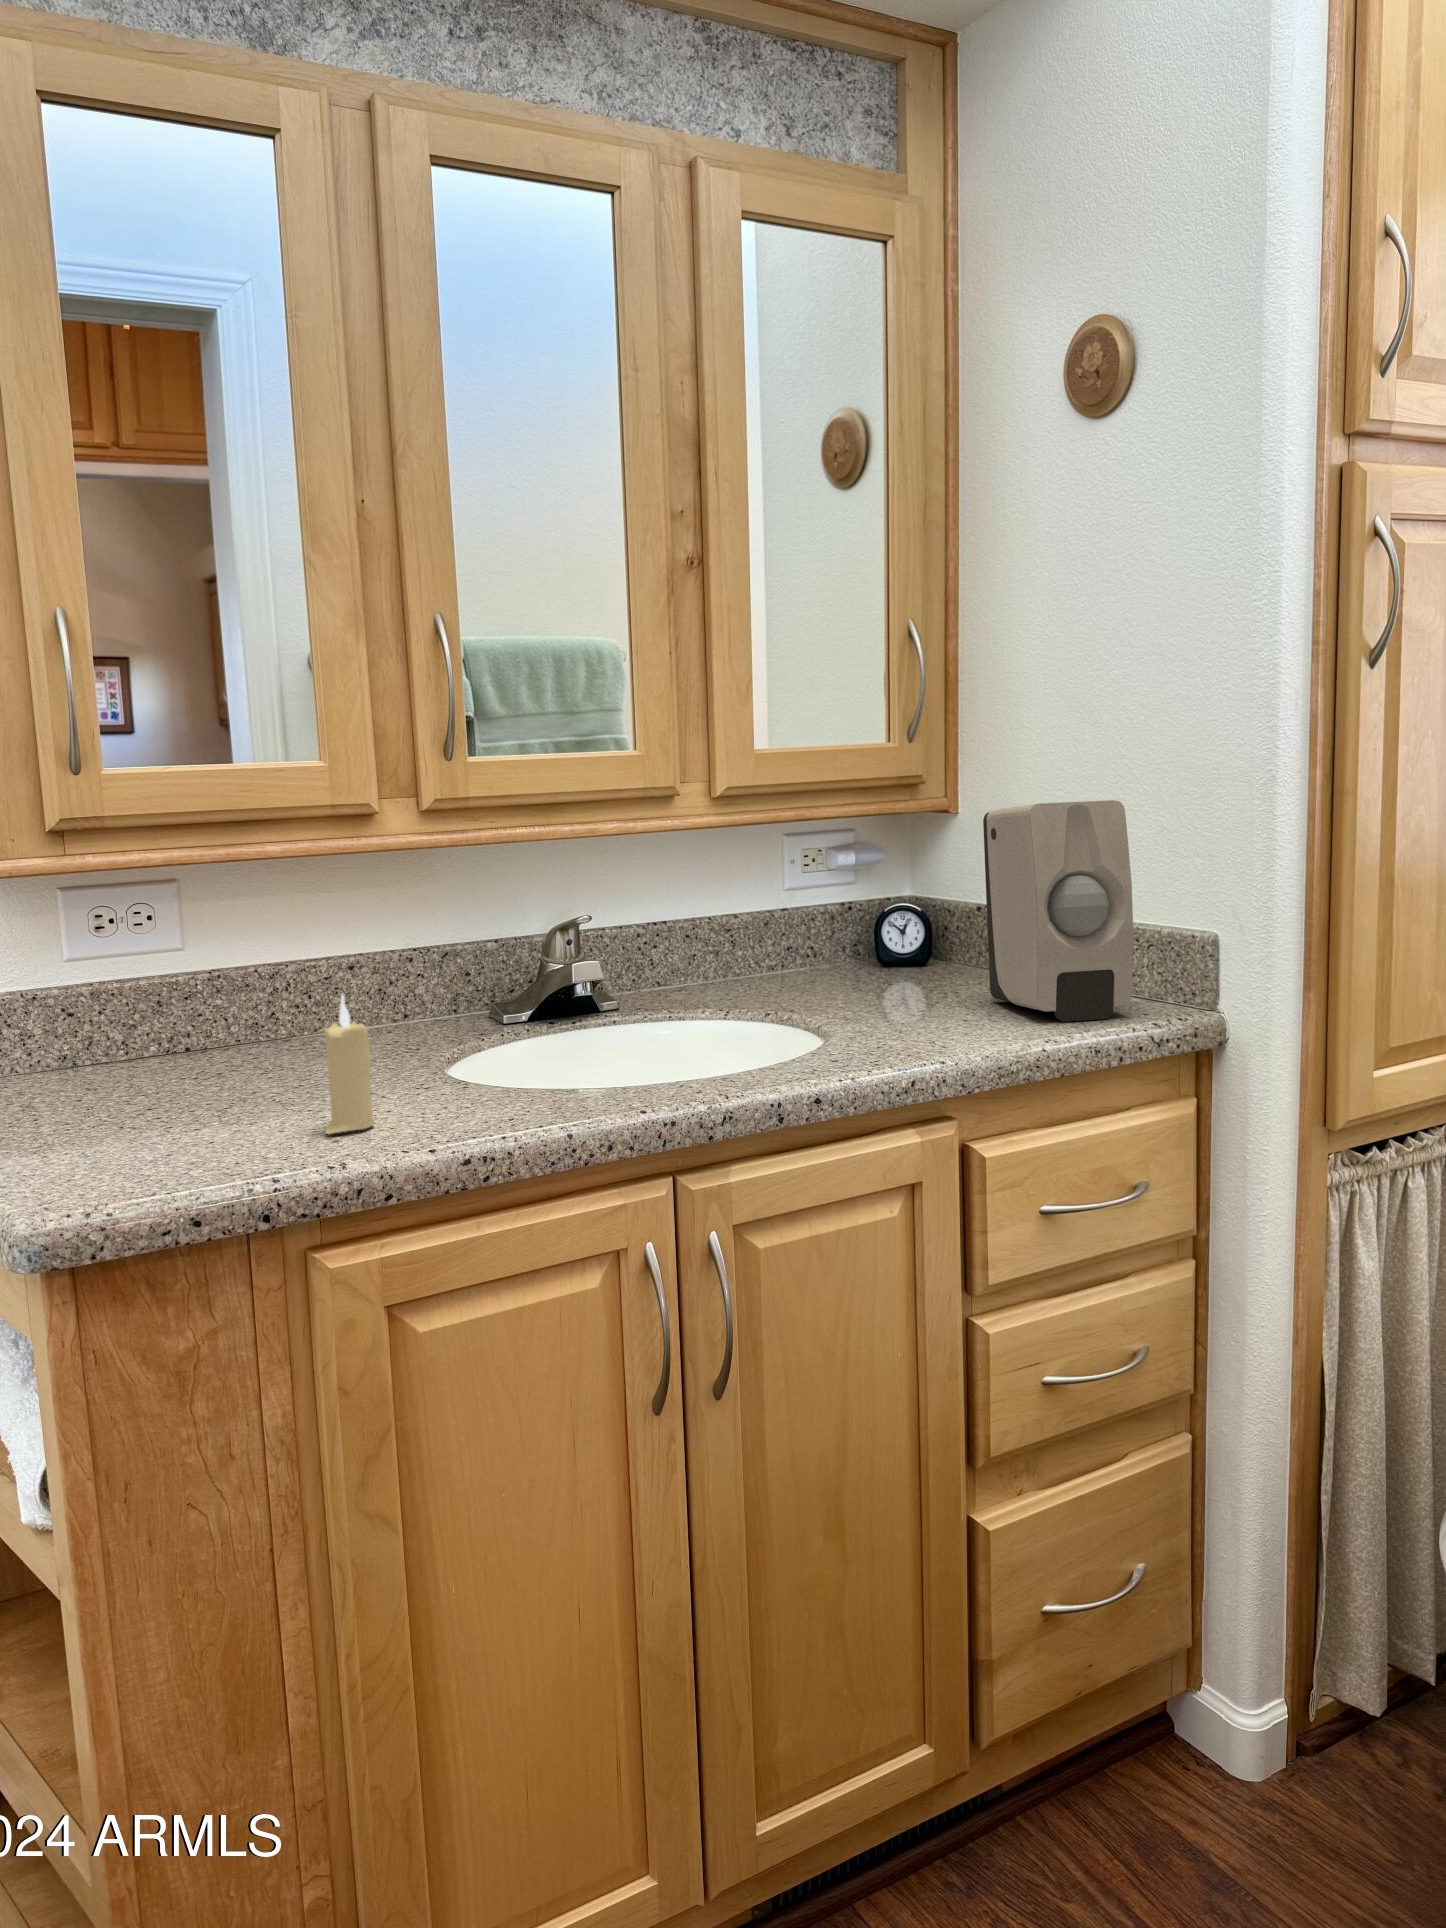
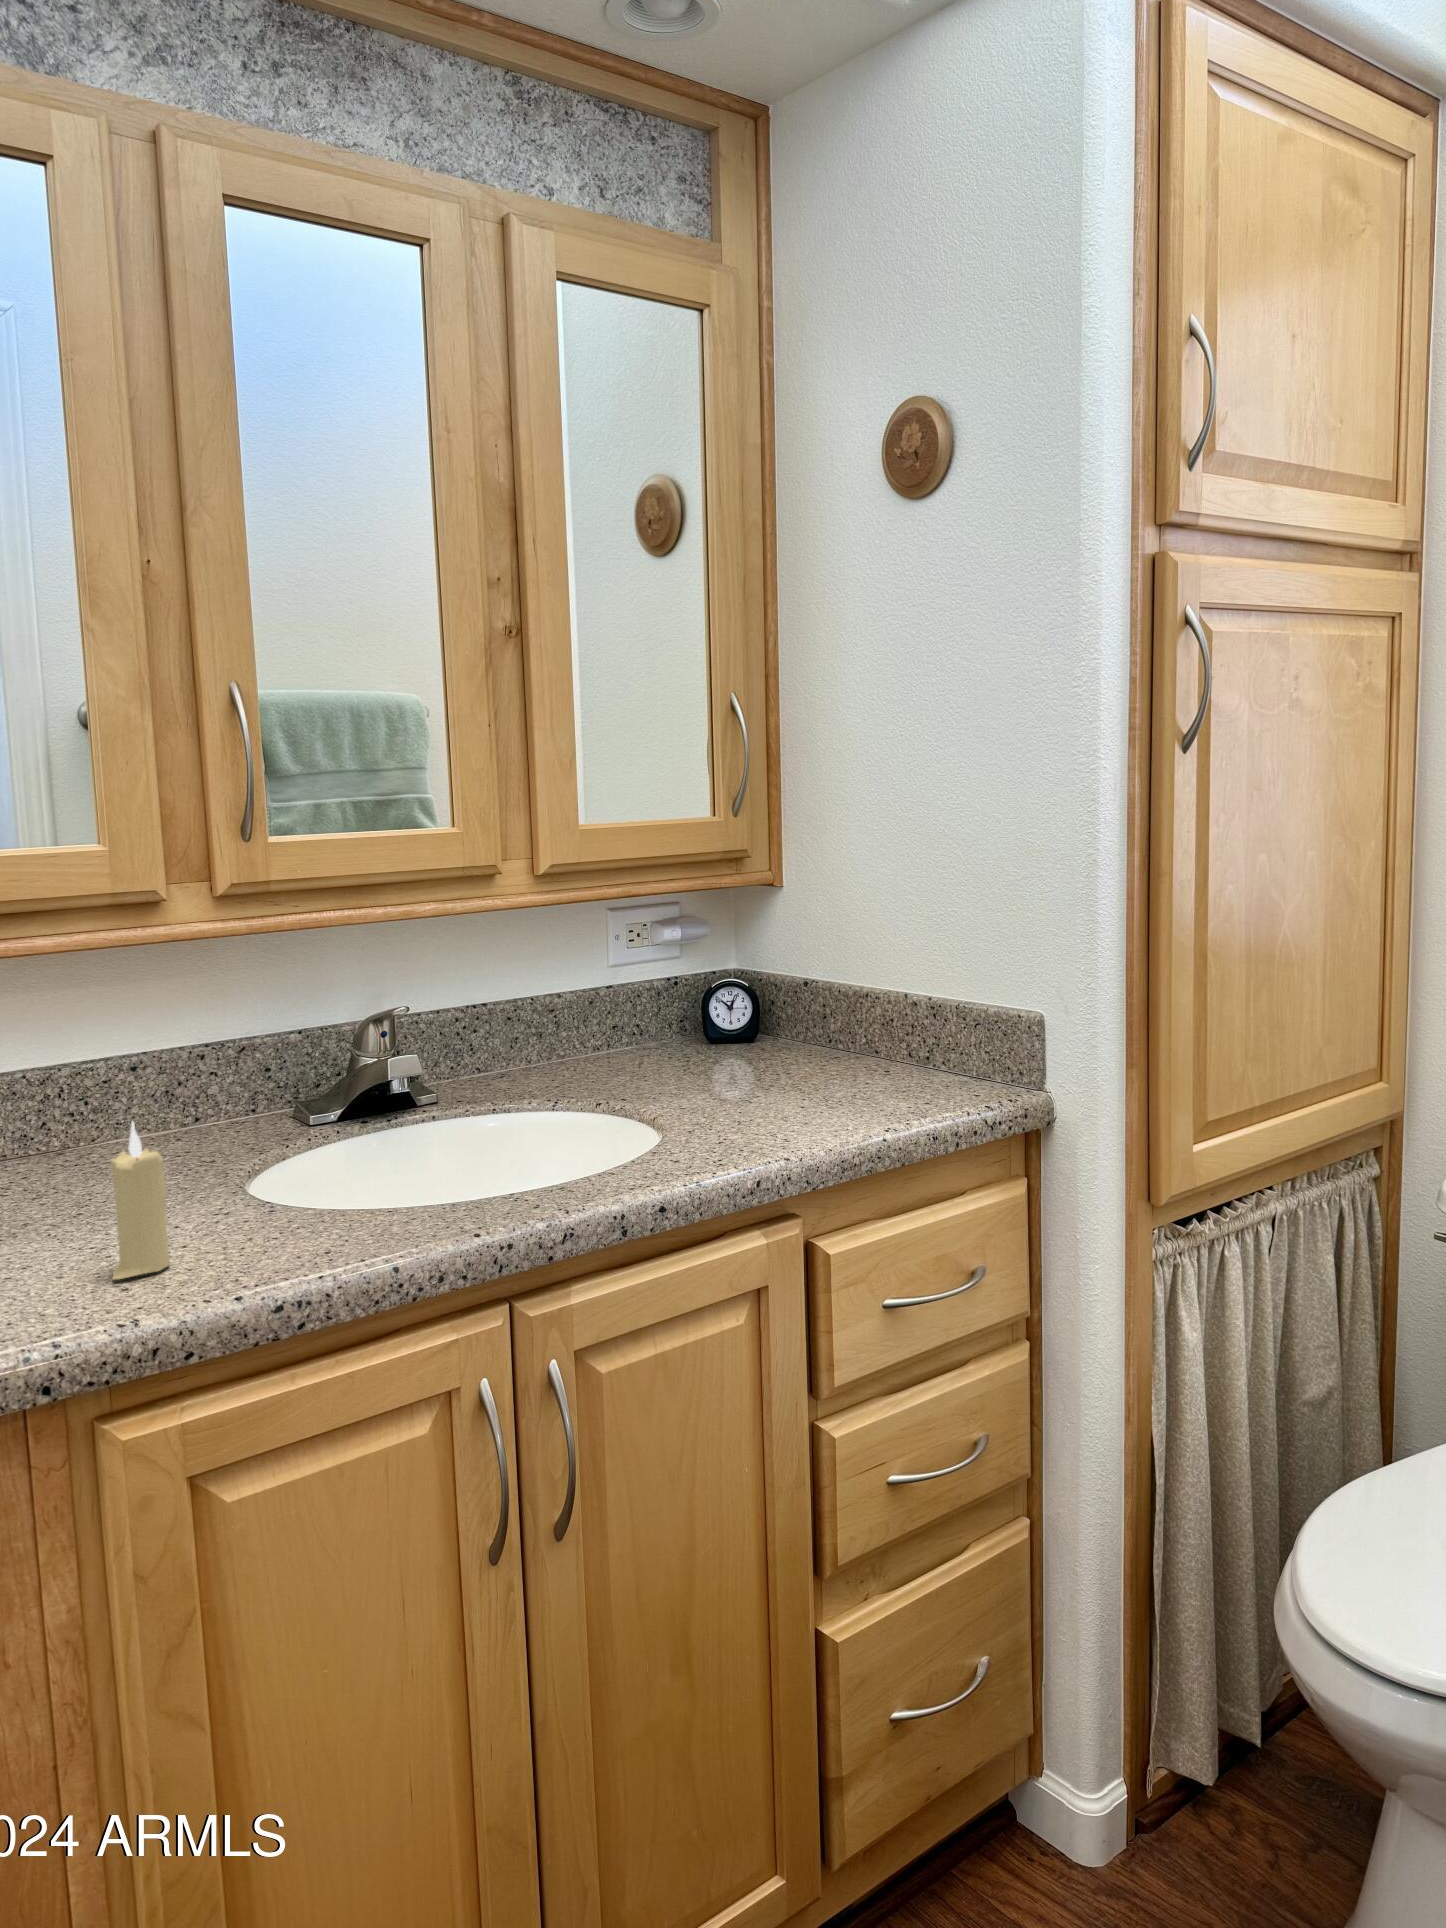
soap dispenser: present [983,800,1133,1021] -> none [811,881,965,1106]

